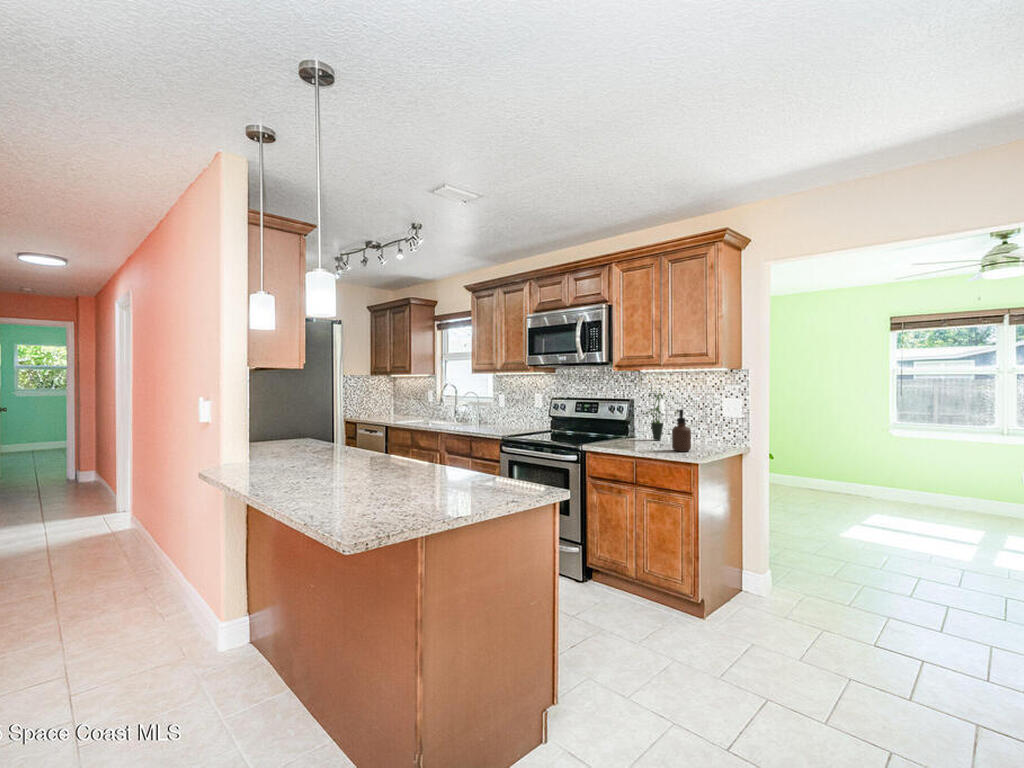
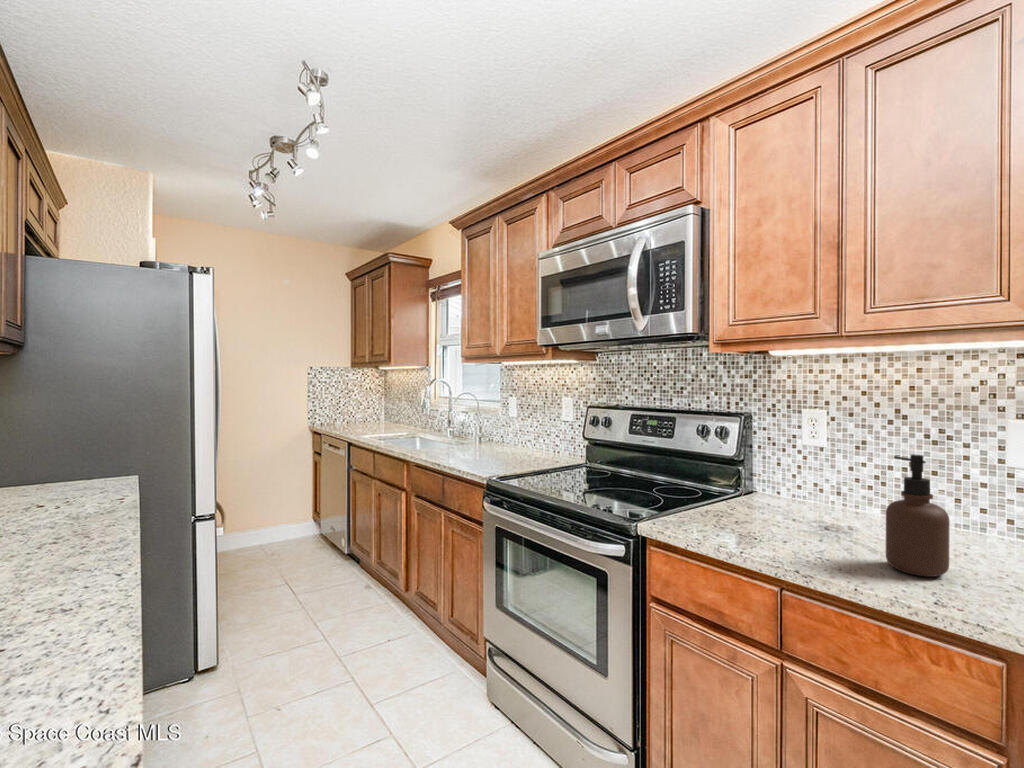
potted plant: present [646,393,667,441] -> none [784,397,843,510]

